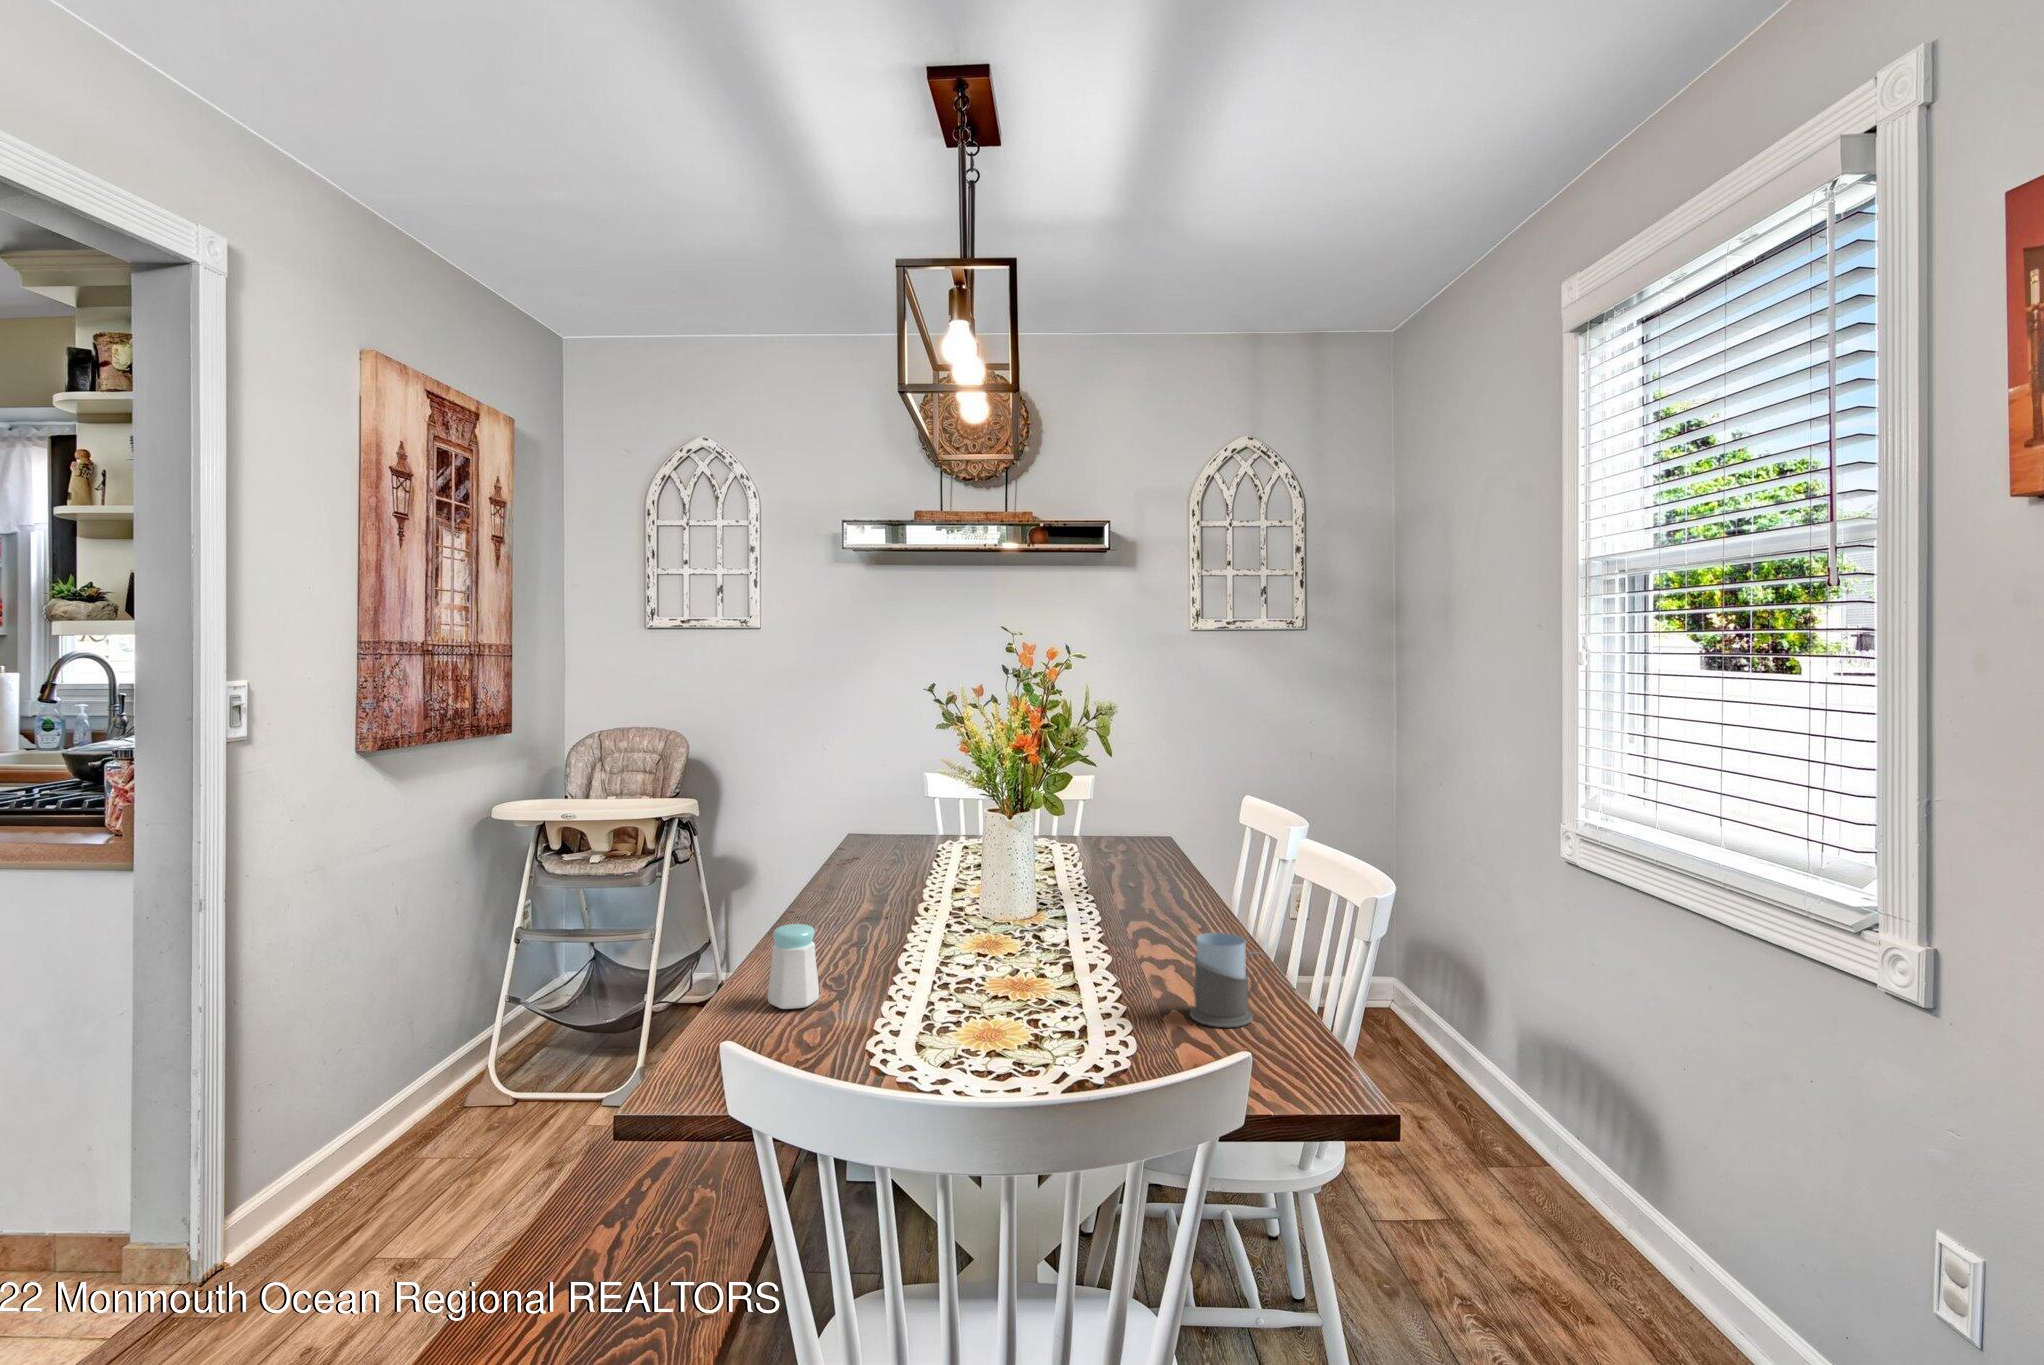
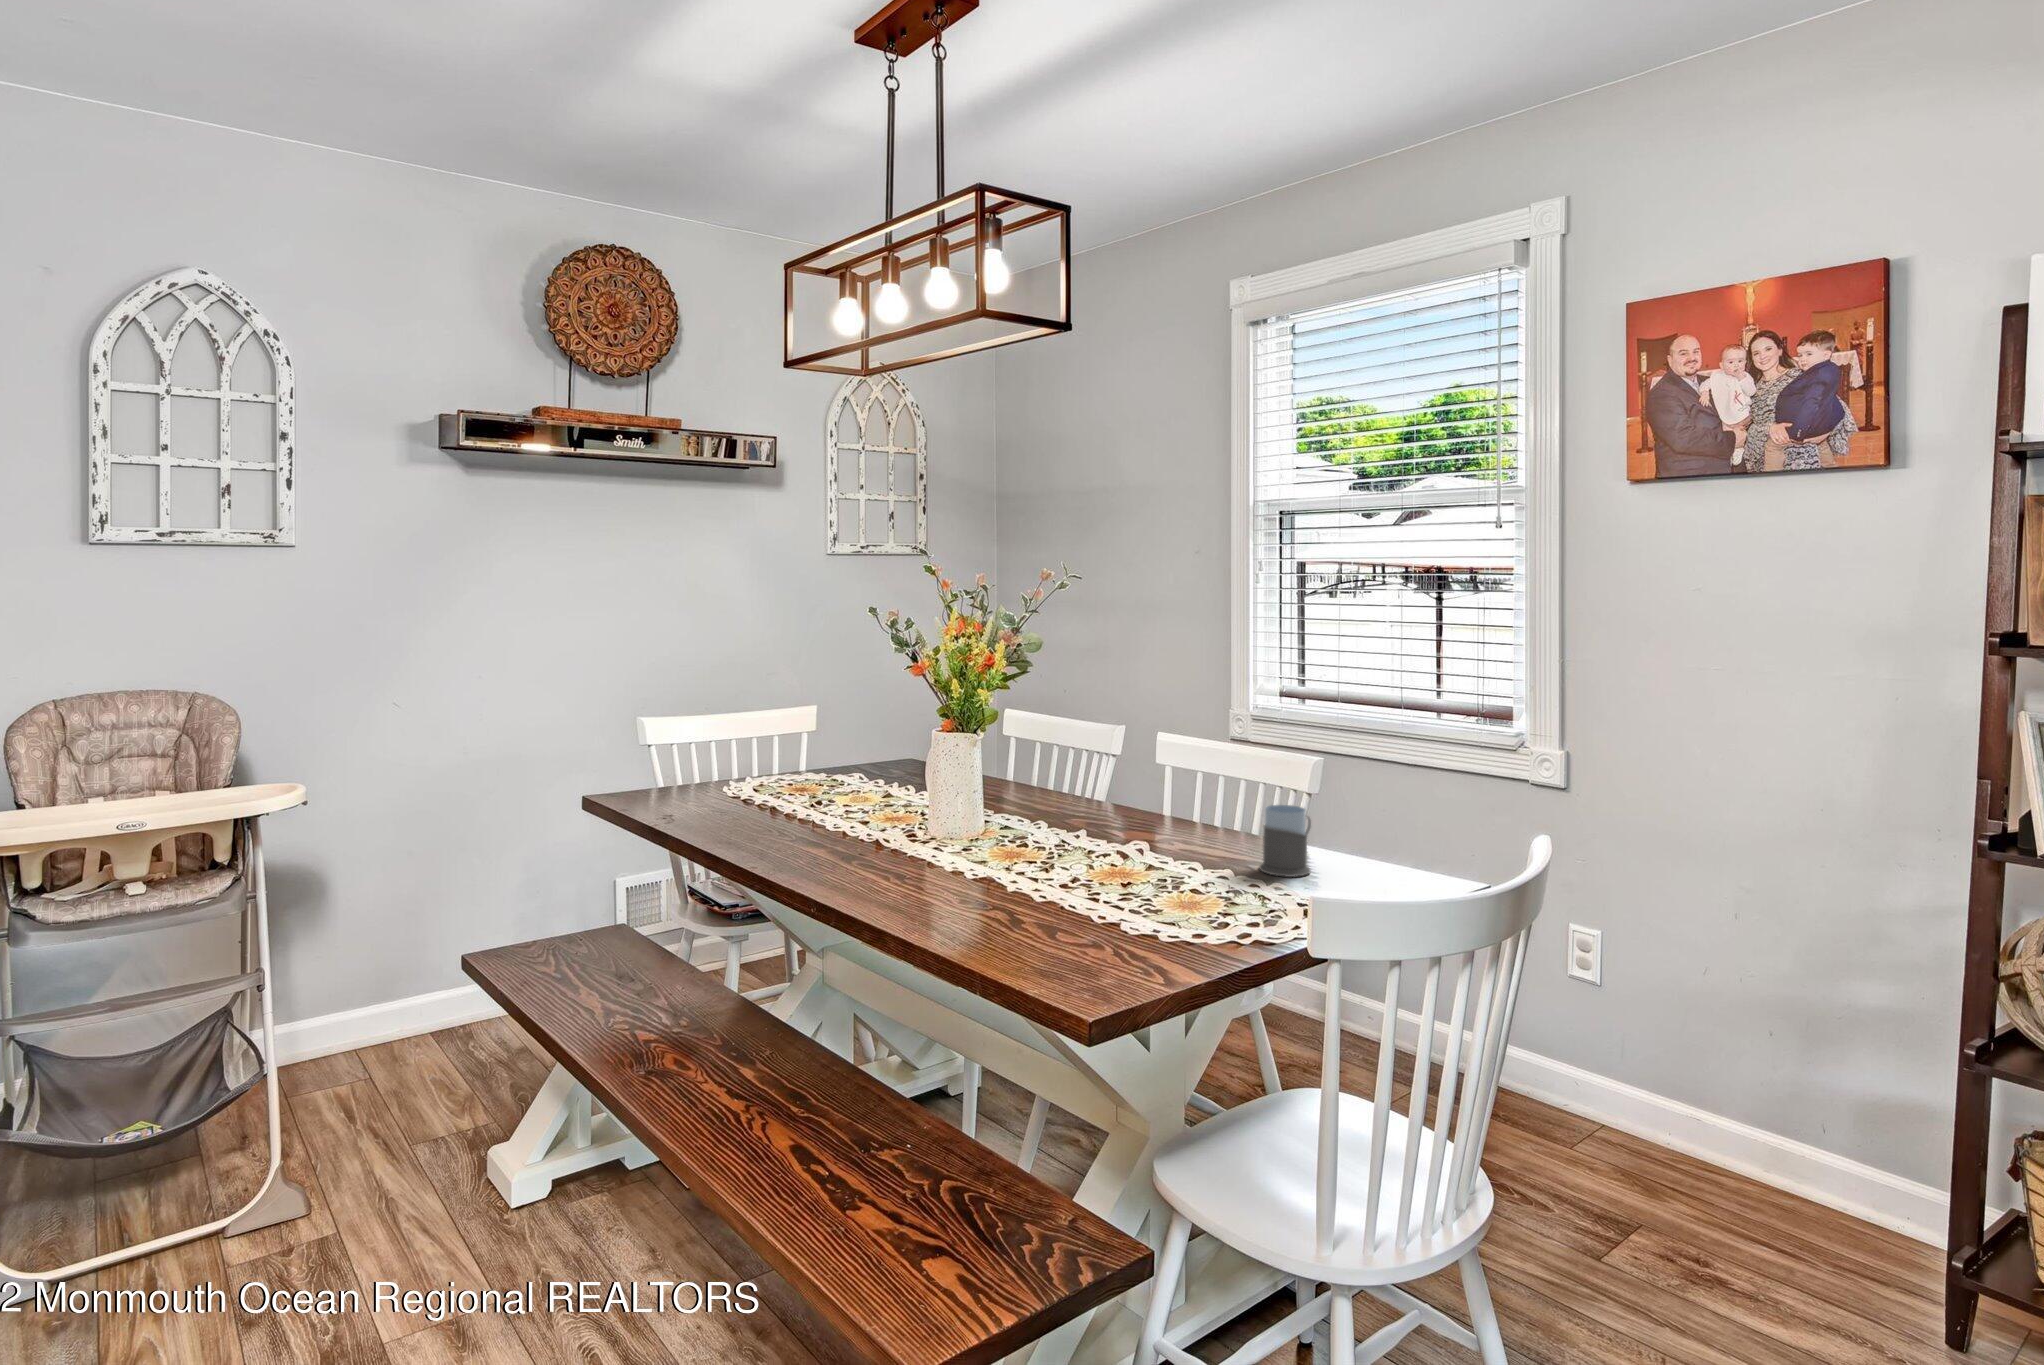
salt shaker: present [768,924,819,1009] -> none [966,854,1016,938]

